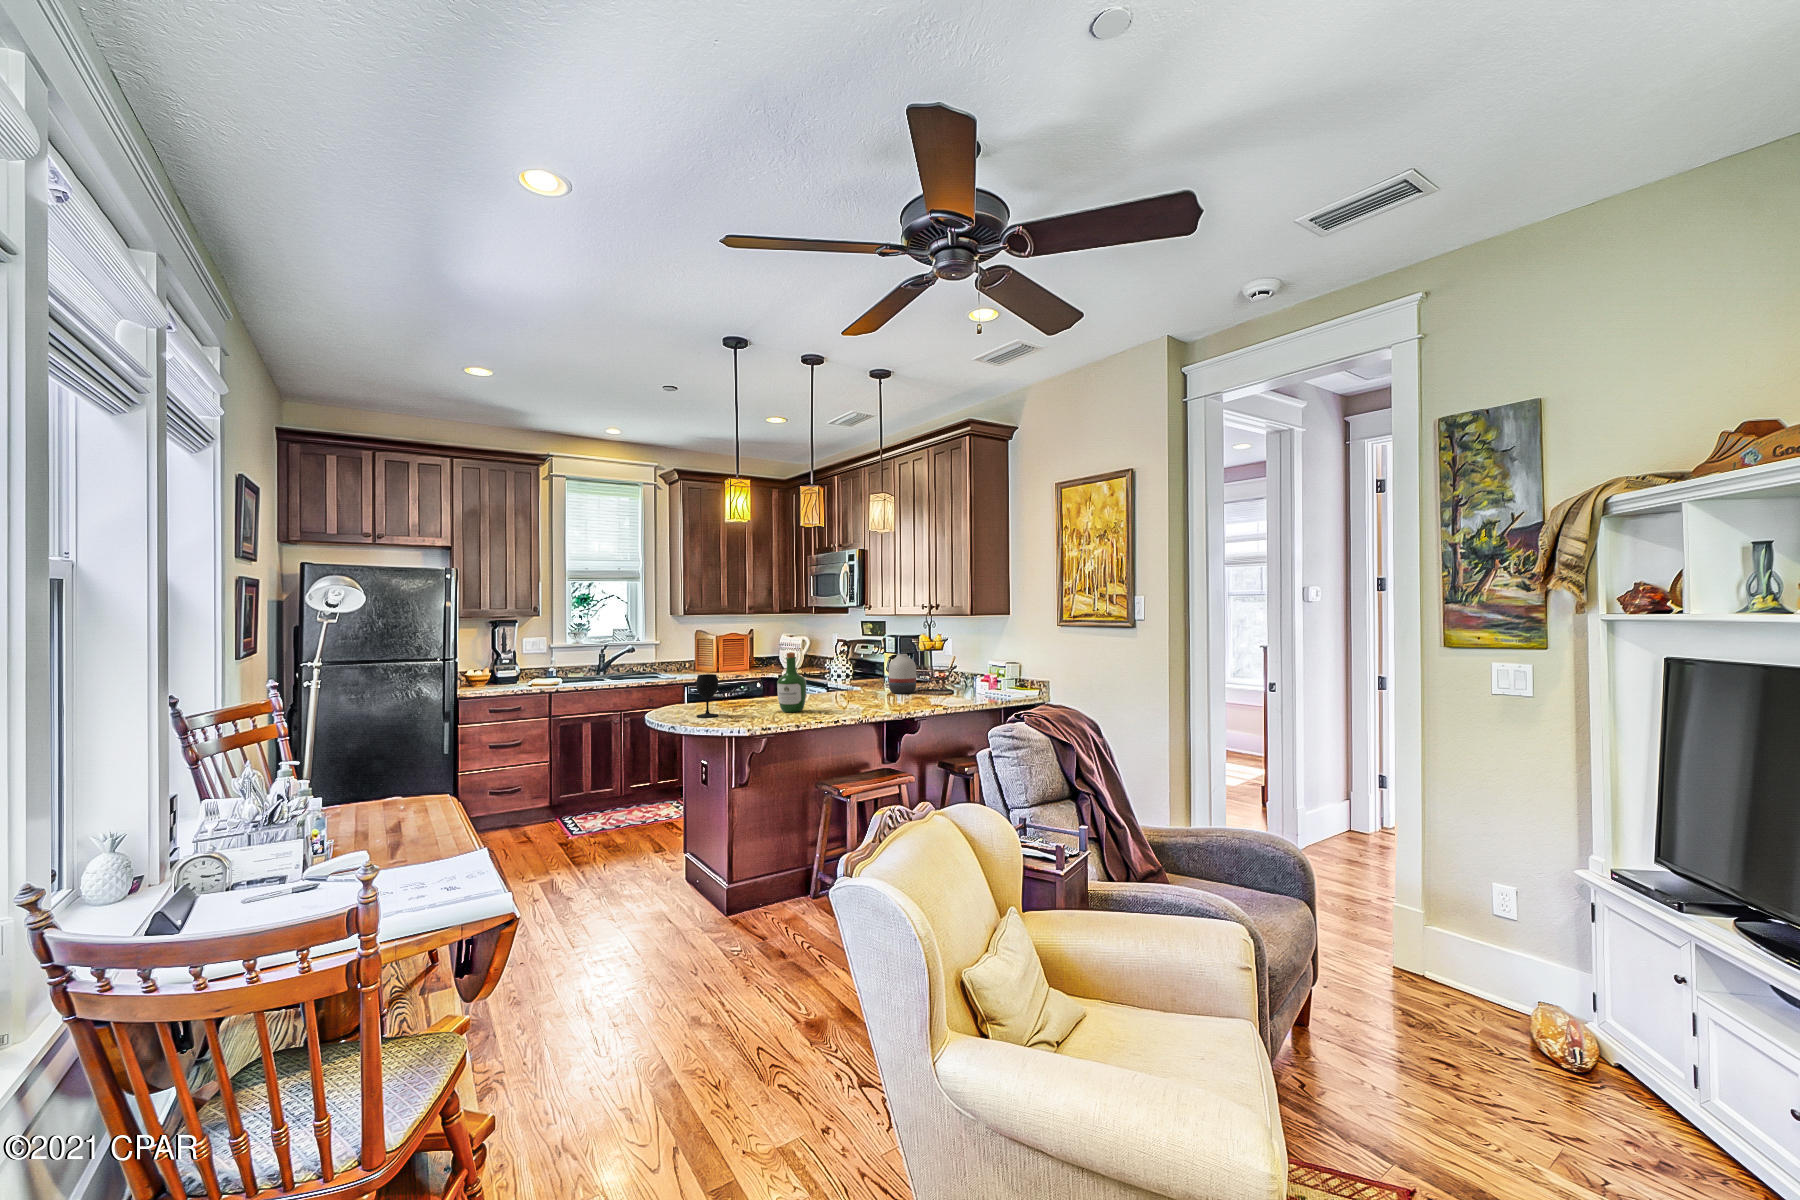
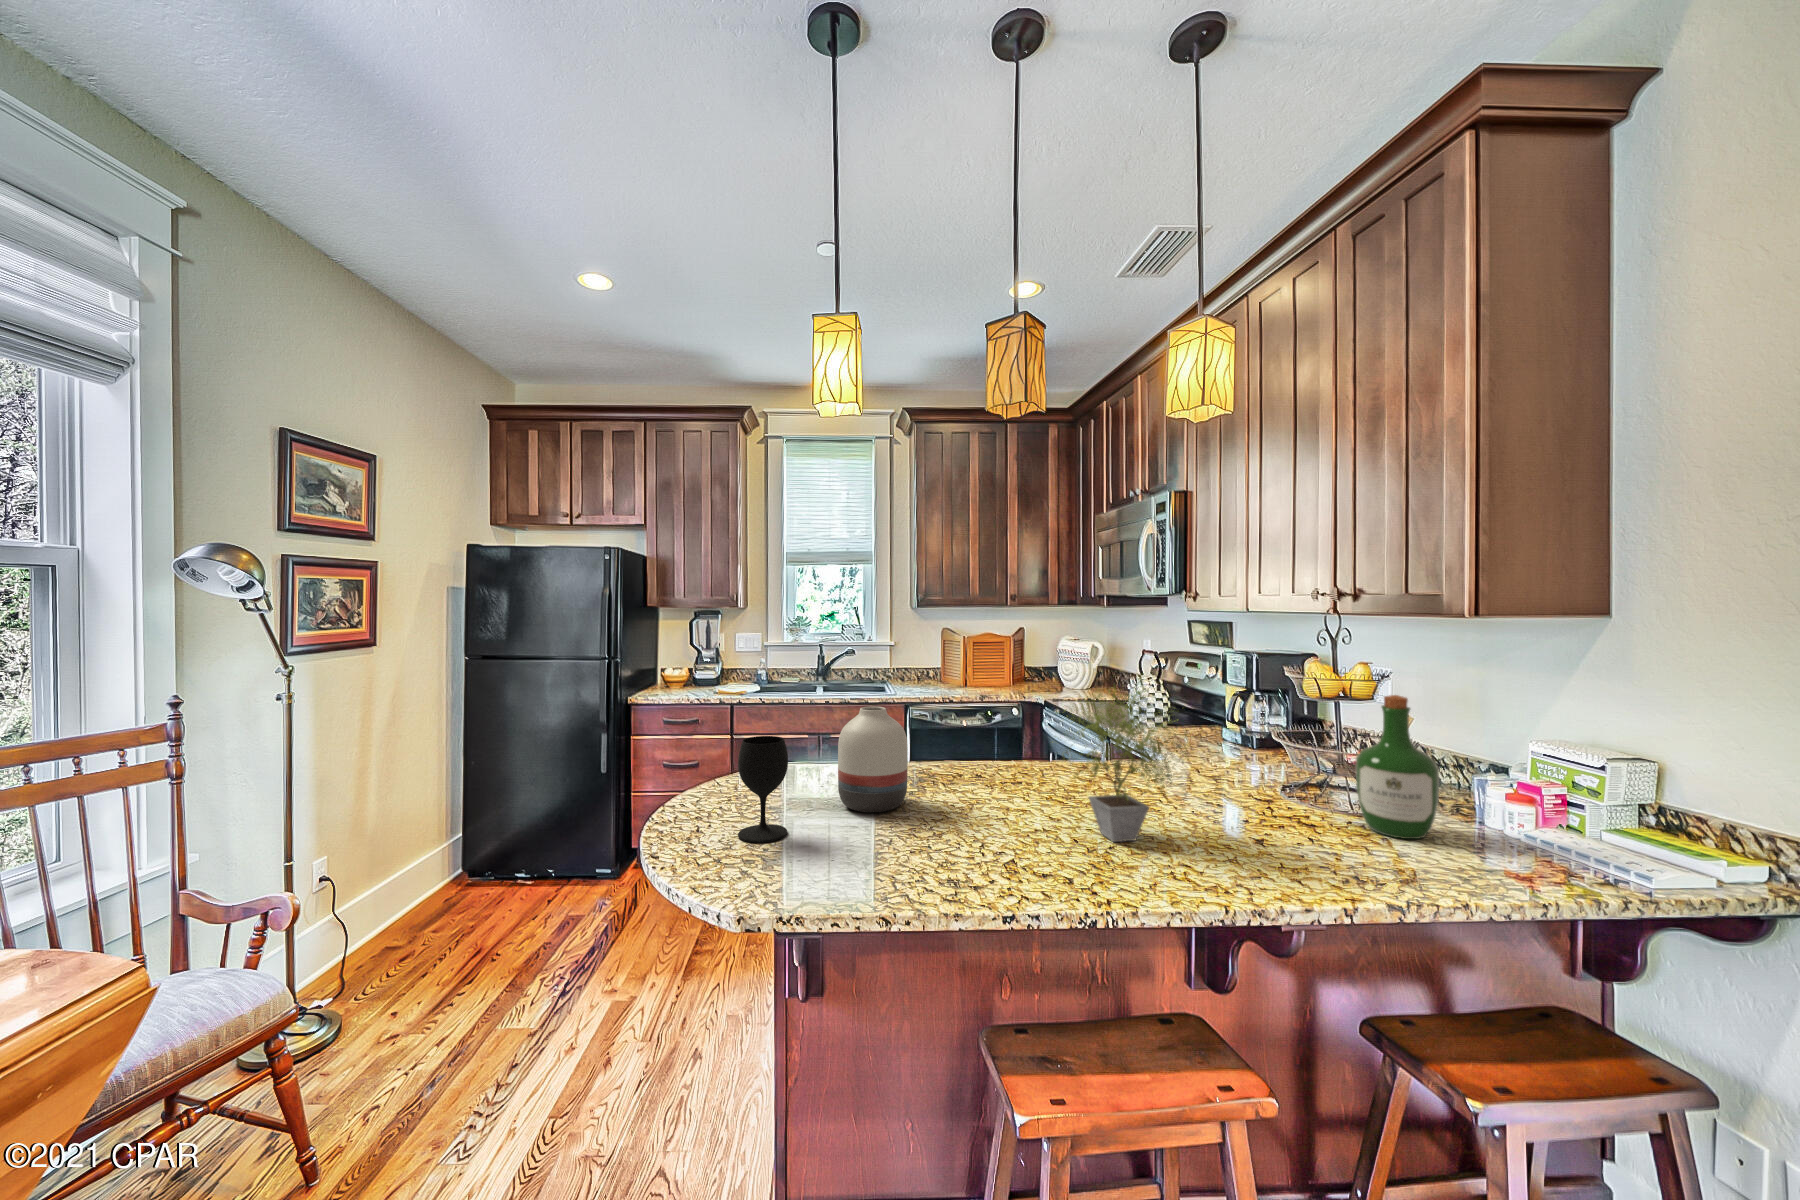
potted plant: none [821,640,879,707] -> present [1063,687,1189,842]
wine bottle: present [777,652,806,712] -> present [1356,695,1439,839]
vase: present [889,654,916,694] -> present [838,706,908,812]

